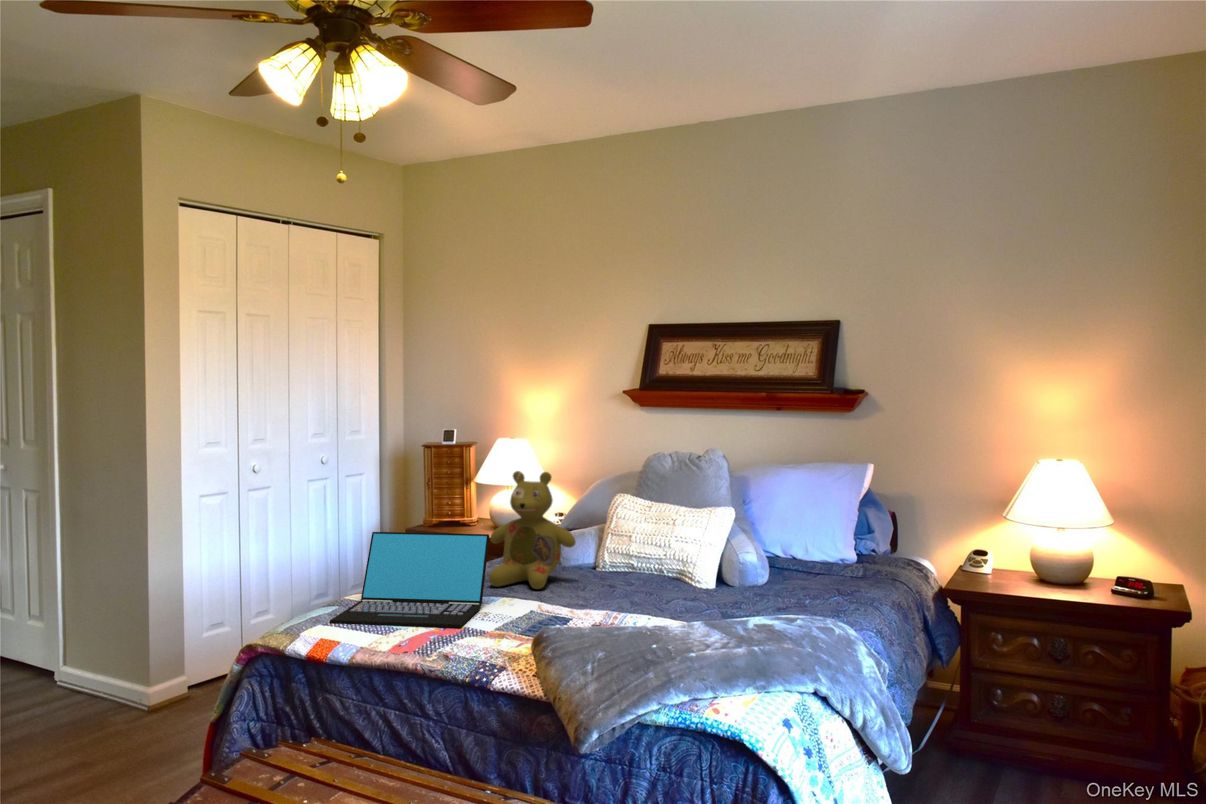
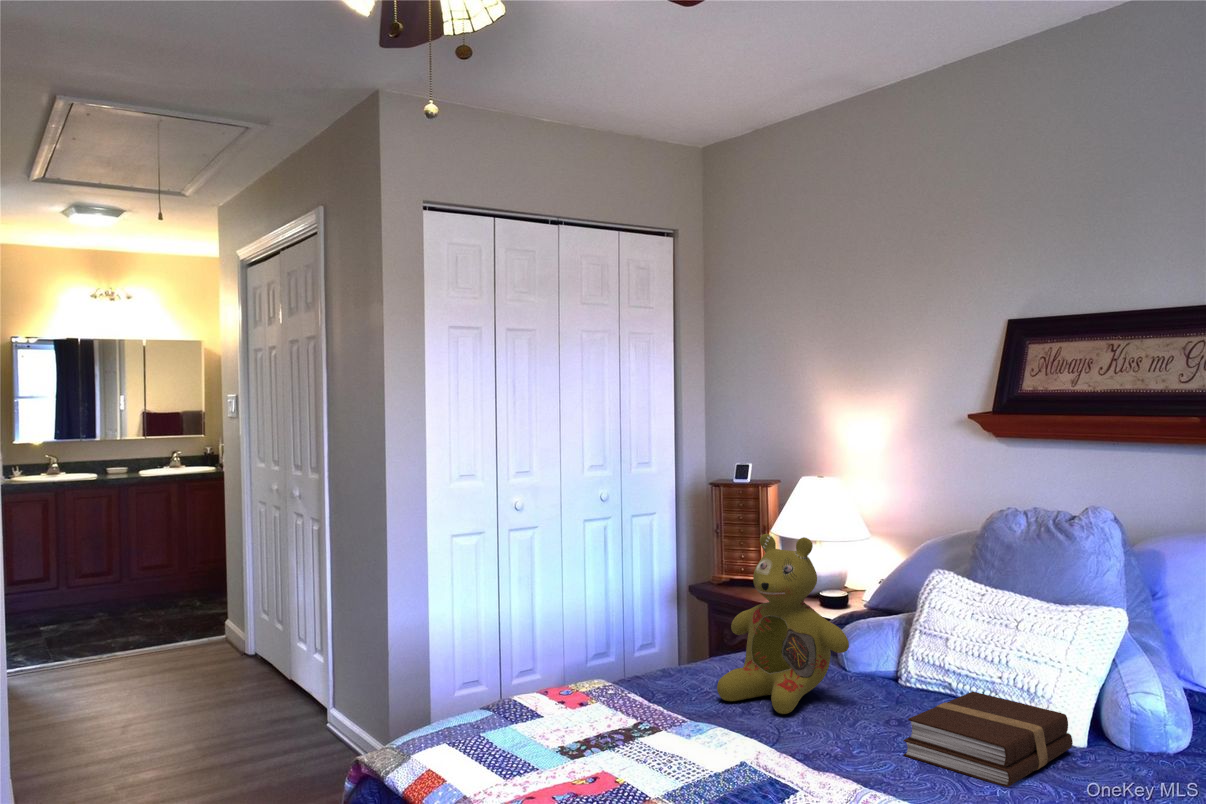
laptop: present [330,532,489,628] -> none [462,612,698,780]
book: none [623,563,712,607] -> present [903,692,1073,787]

